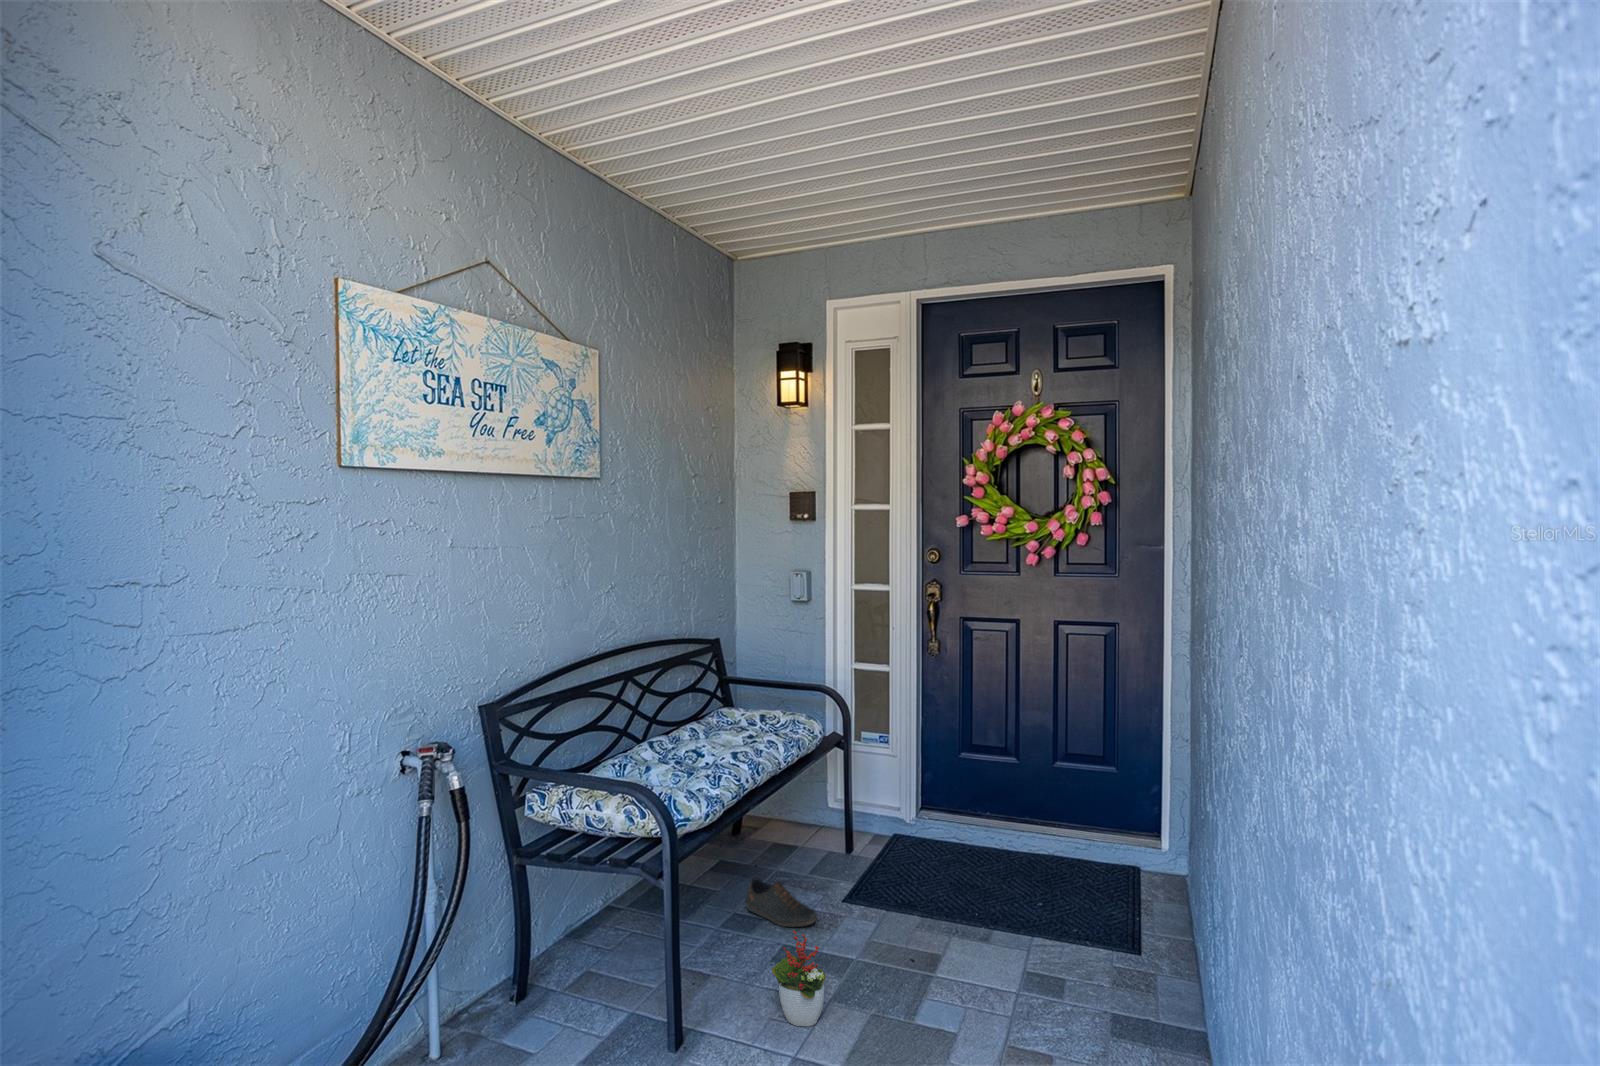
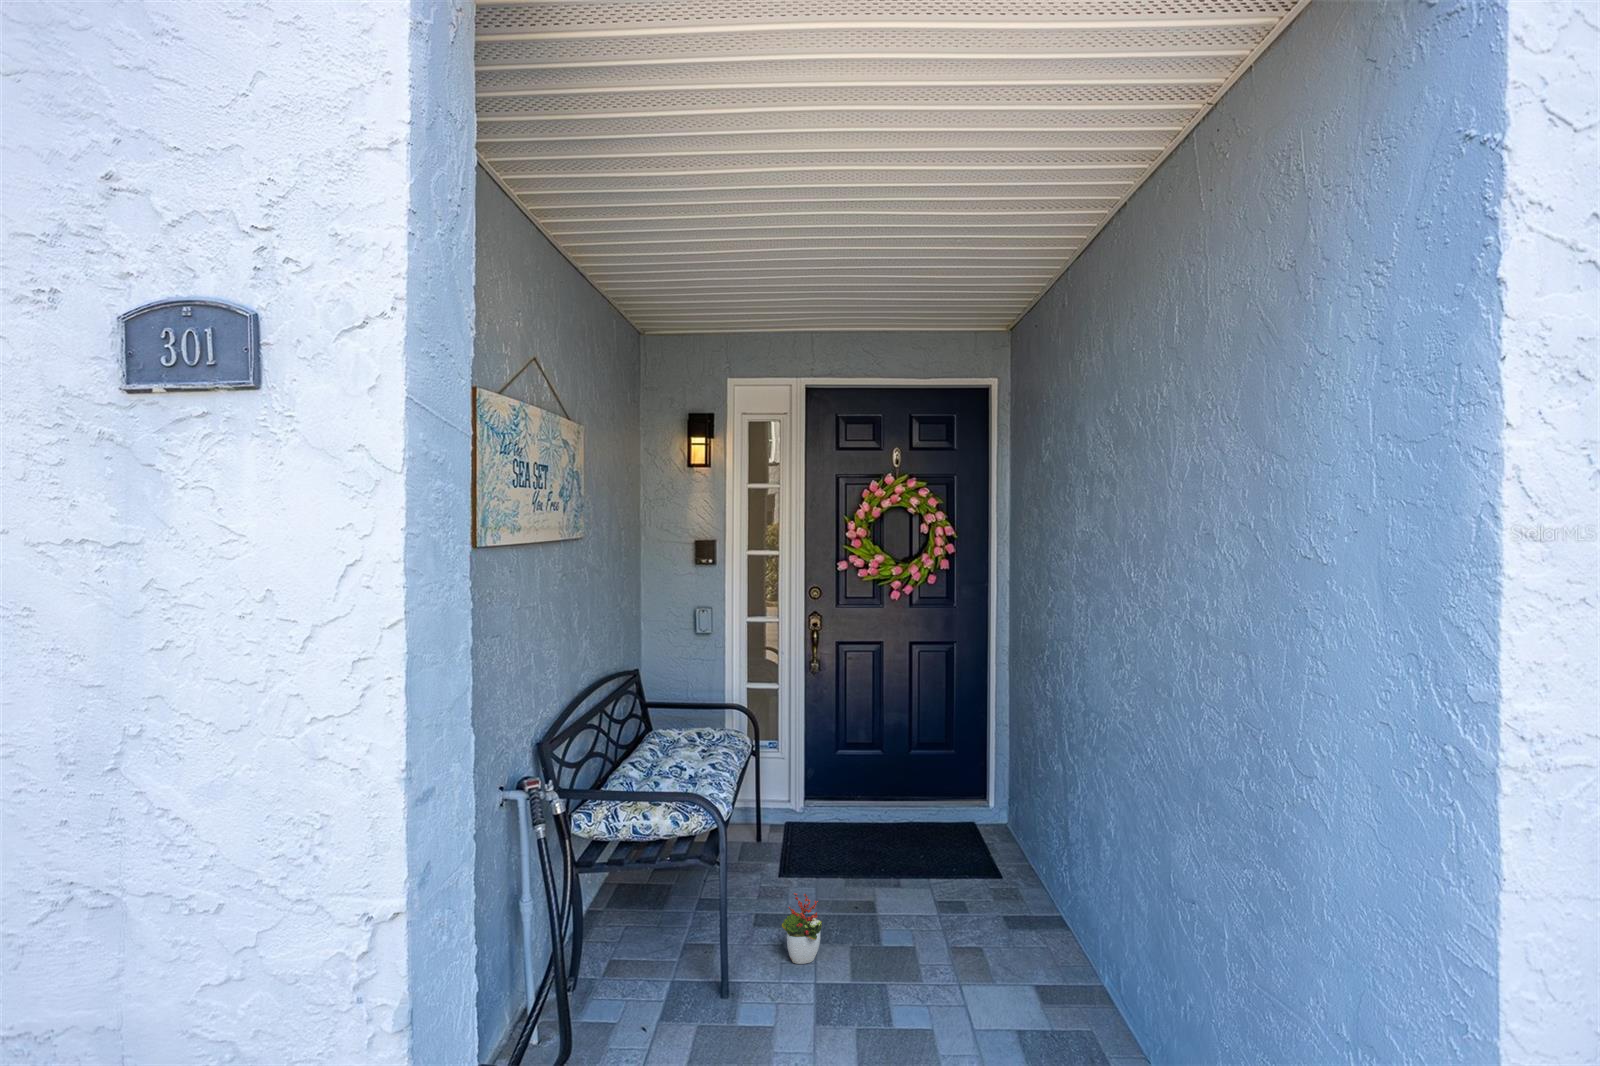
shoe: present [746,878,817,927] -> none [706,868,771,903]

